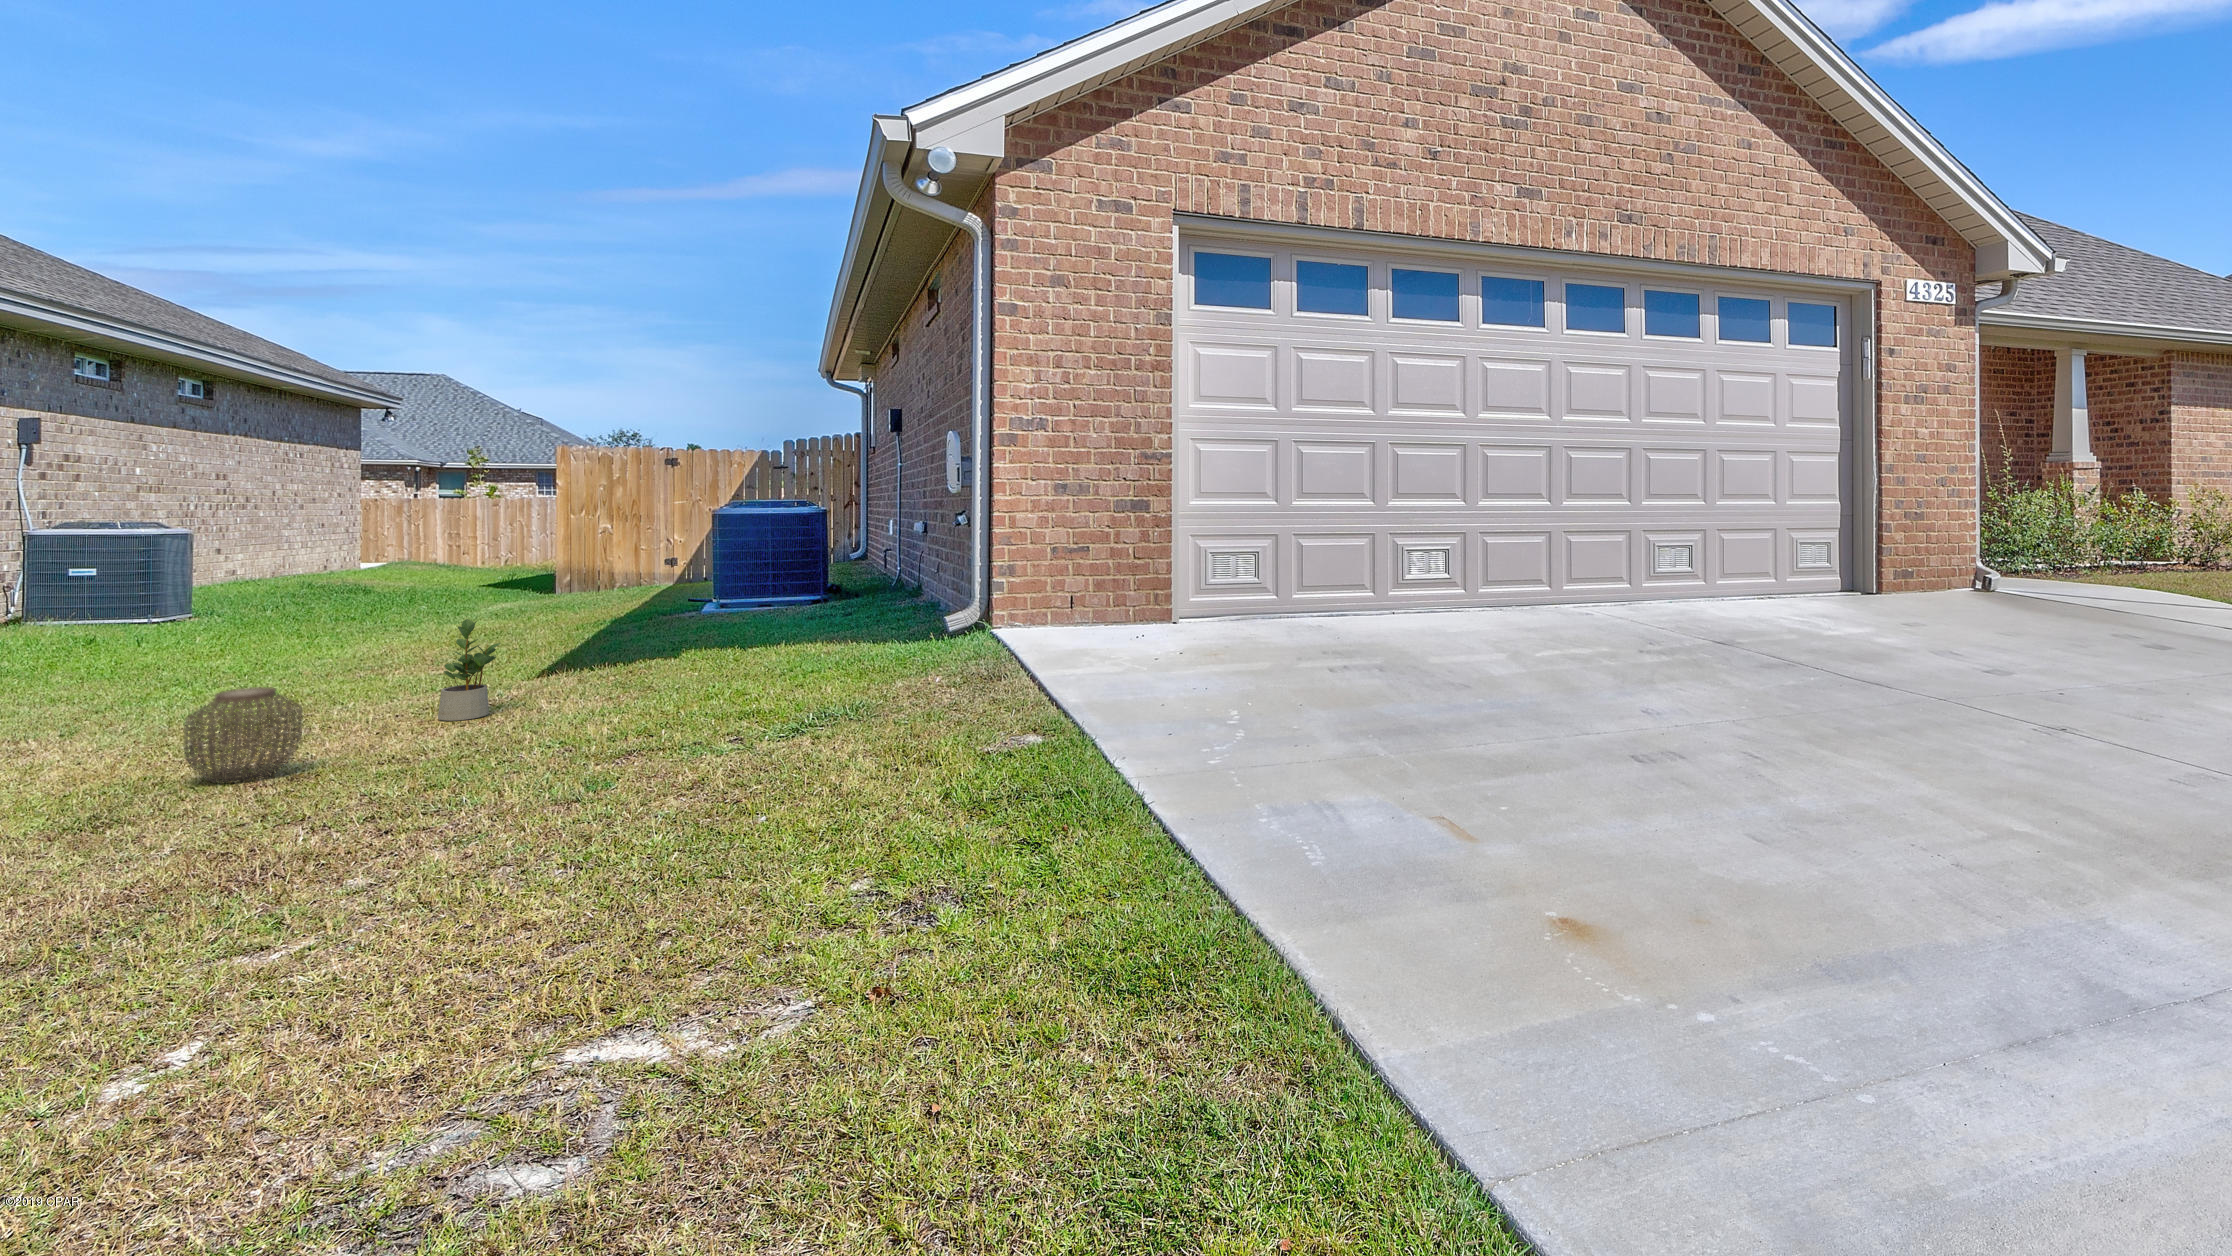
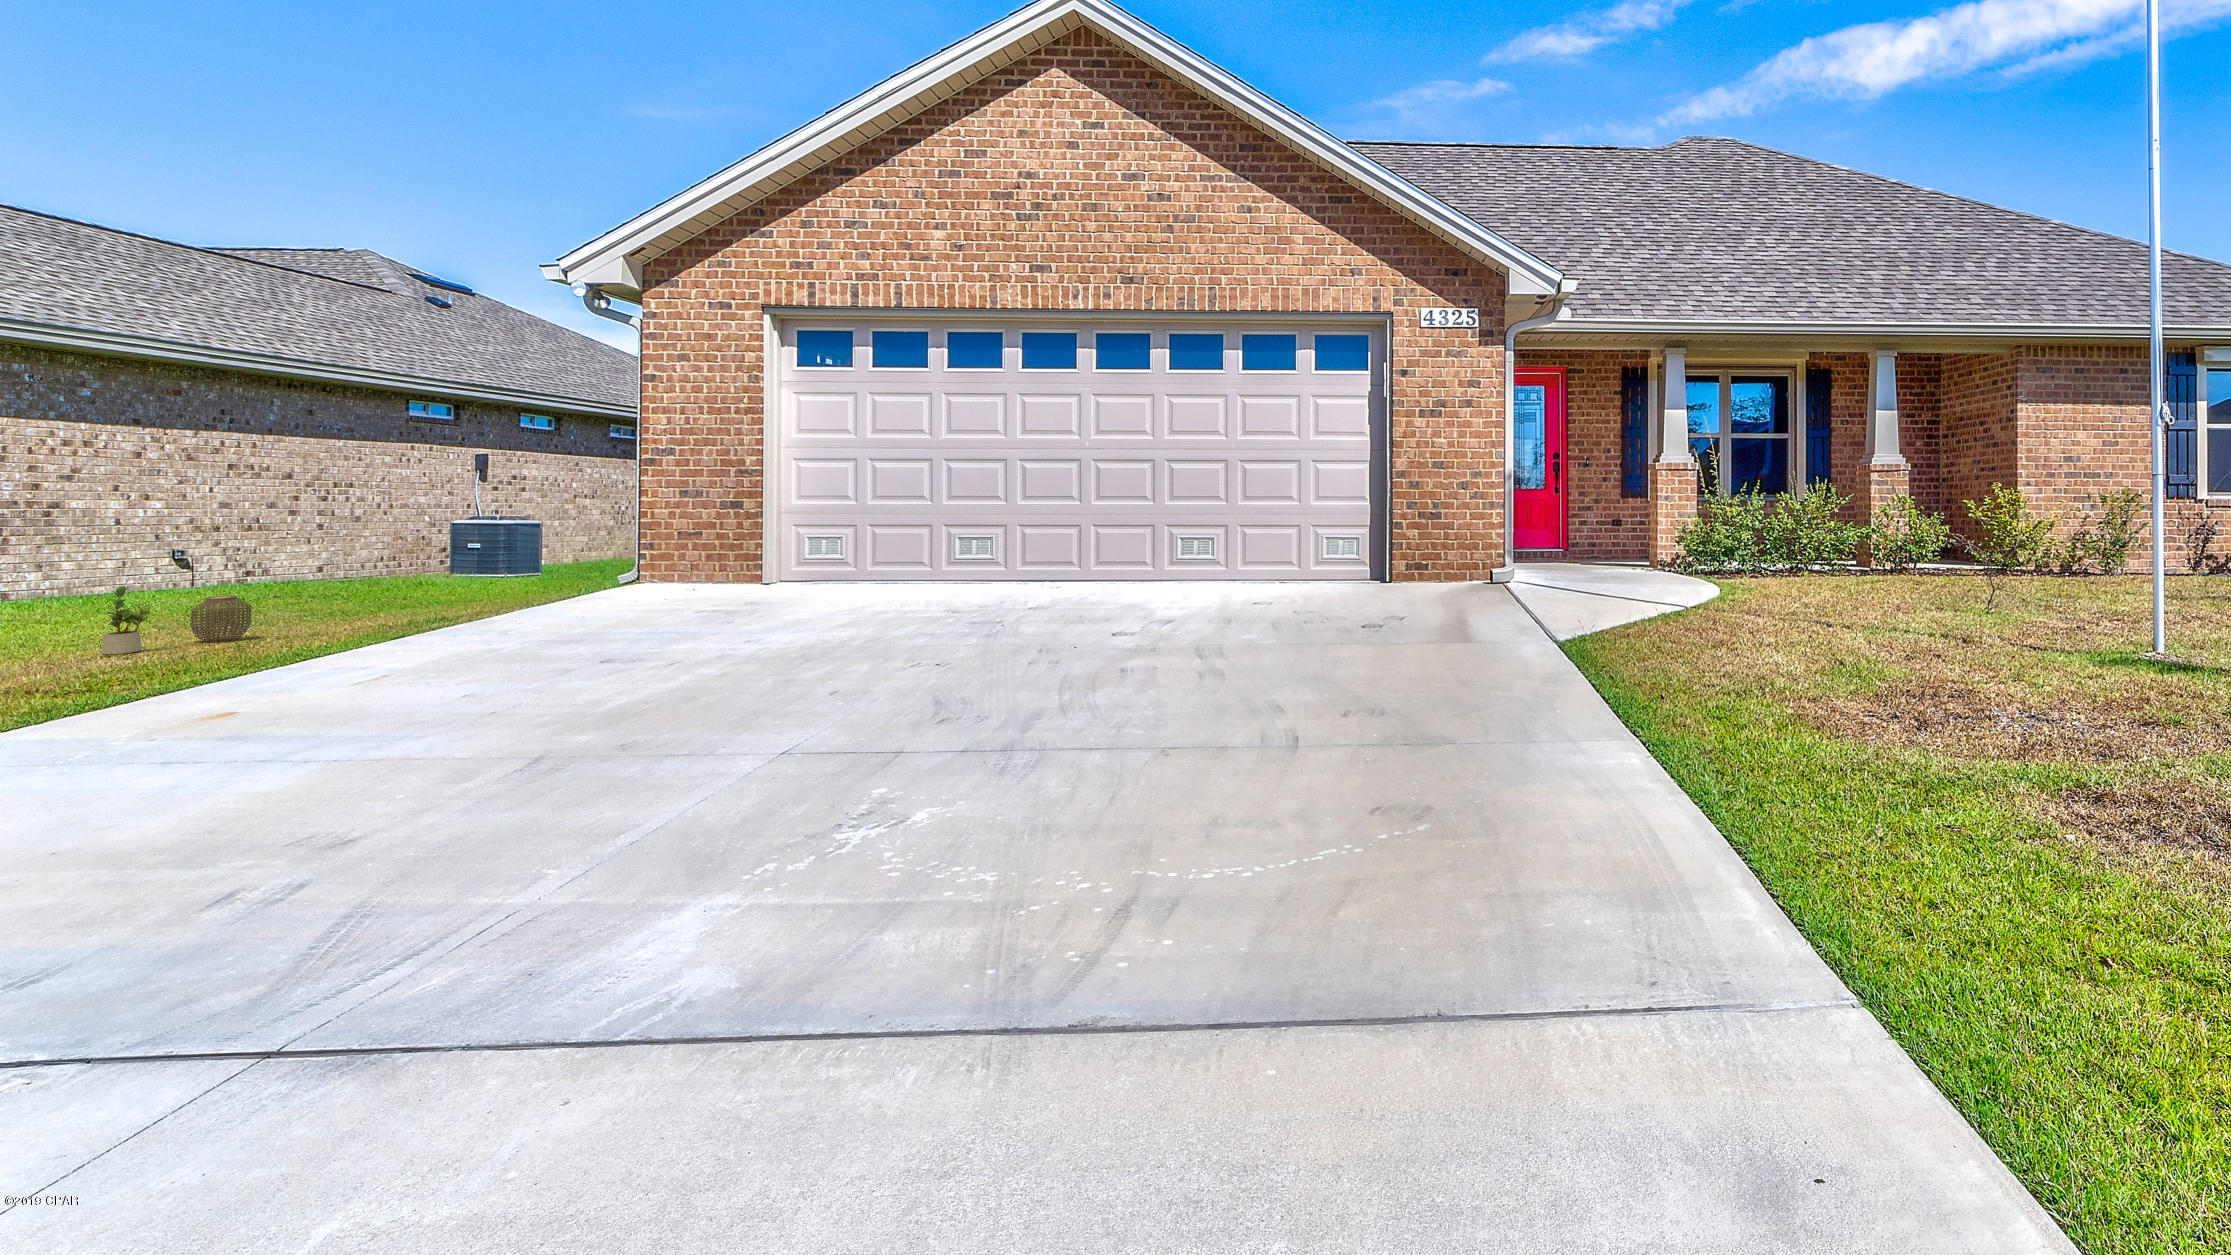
potted plant: present [438,619,500,721] -> present [102,586,152,655]

